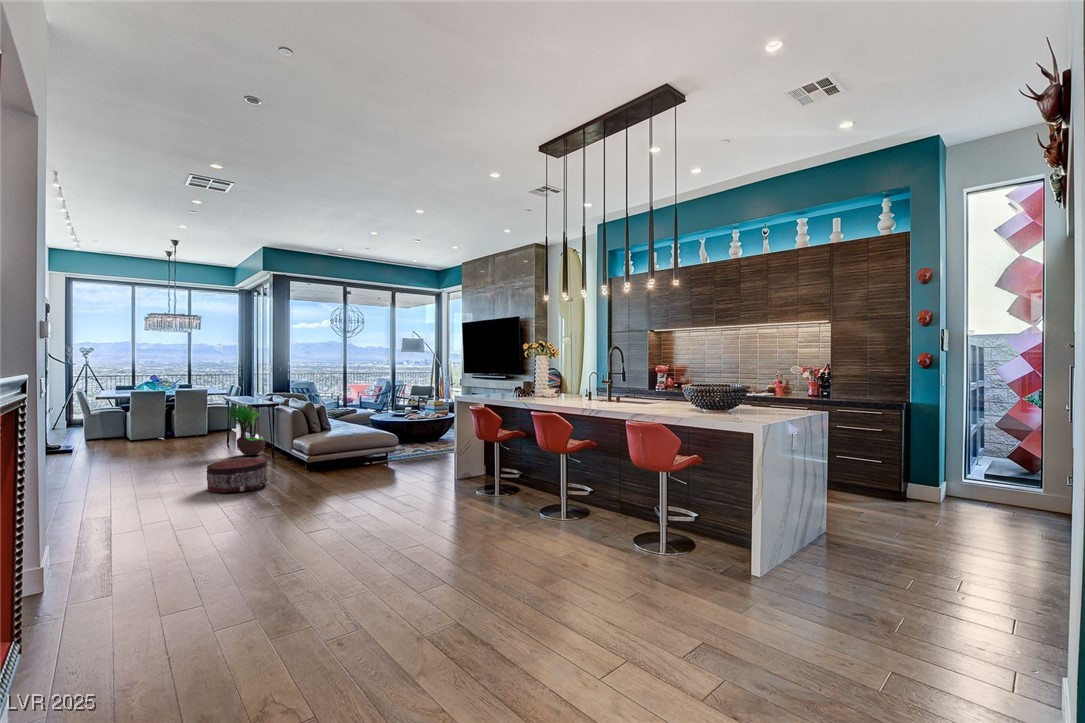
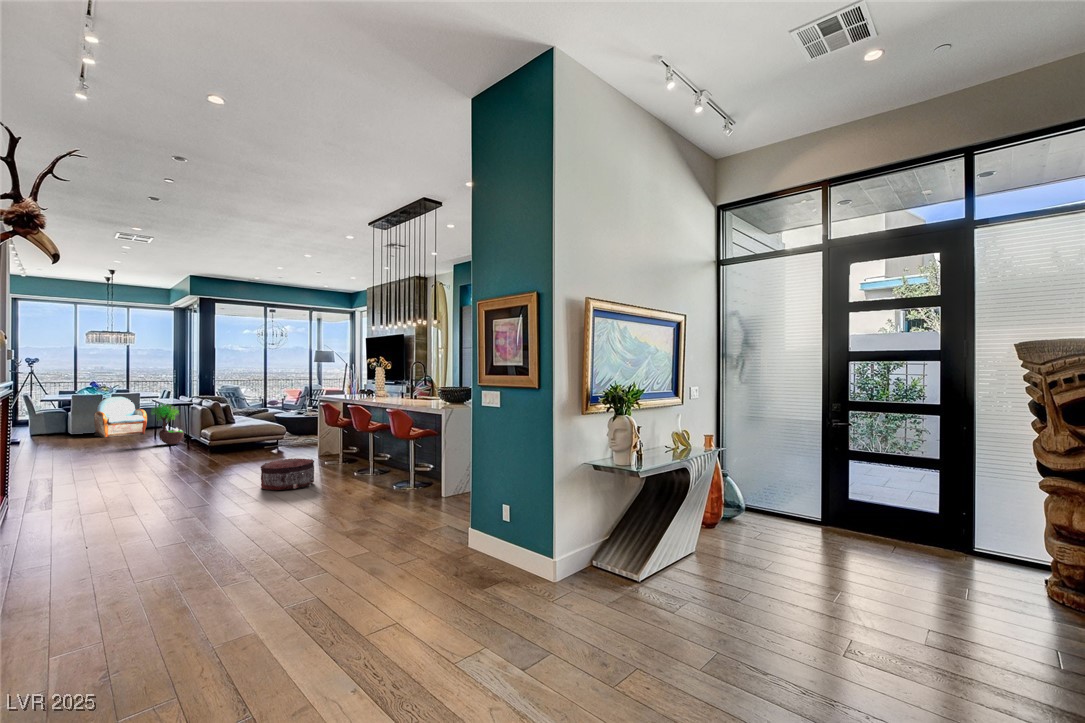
armchair: none [156,394,217,443] -> present [94,397,147,437]
pouf: present [207,457,268,493] -> present [261,458,314,490]

